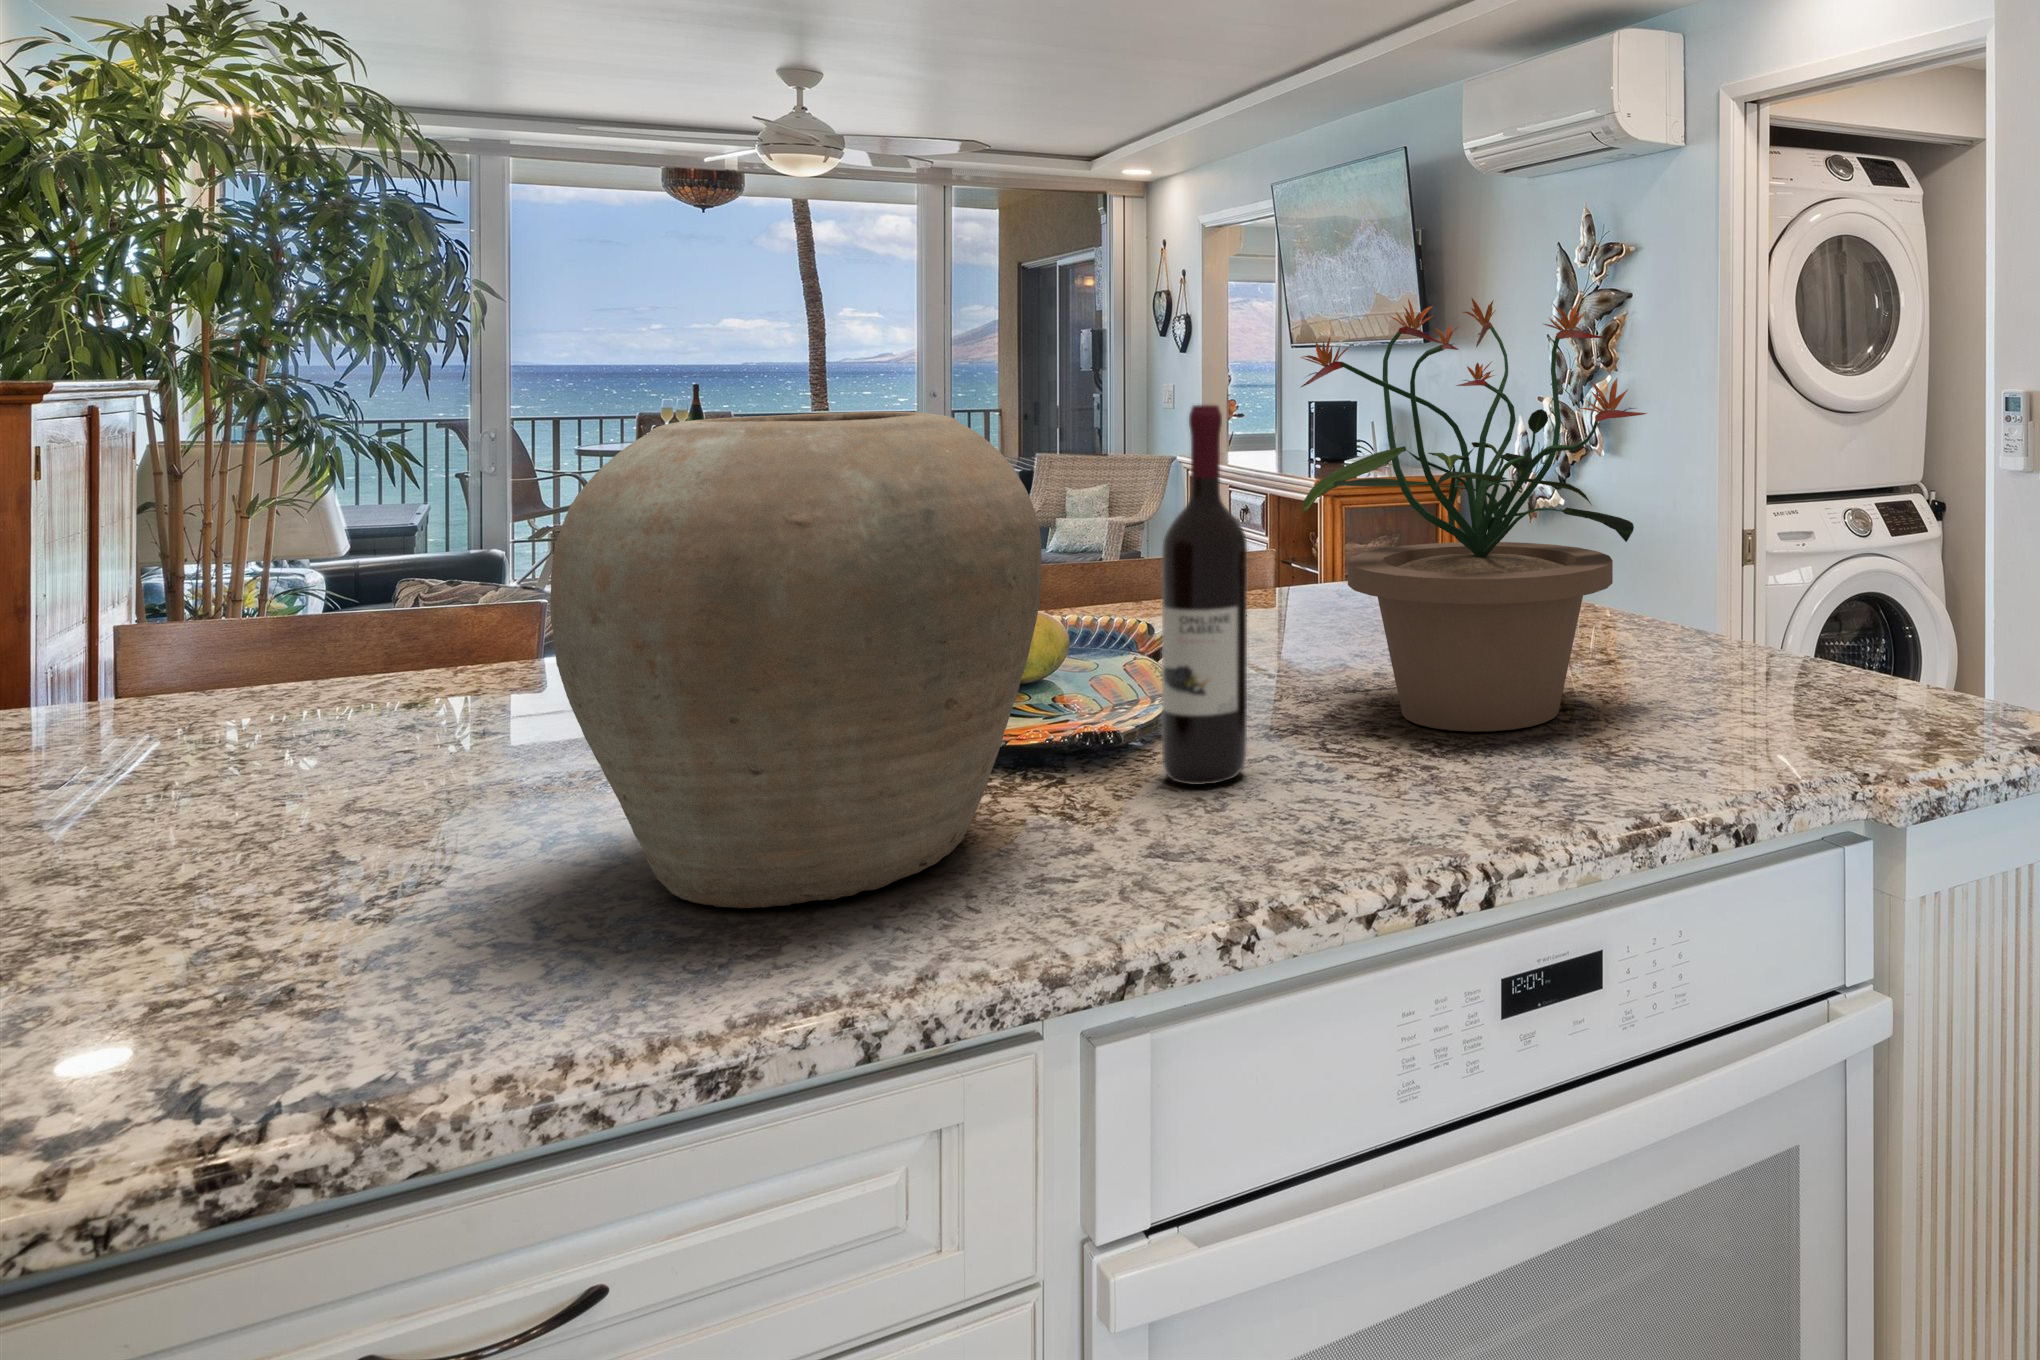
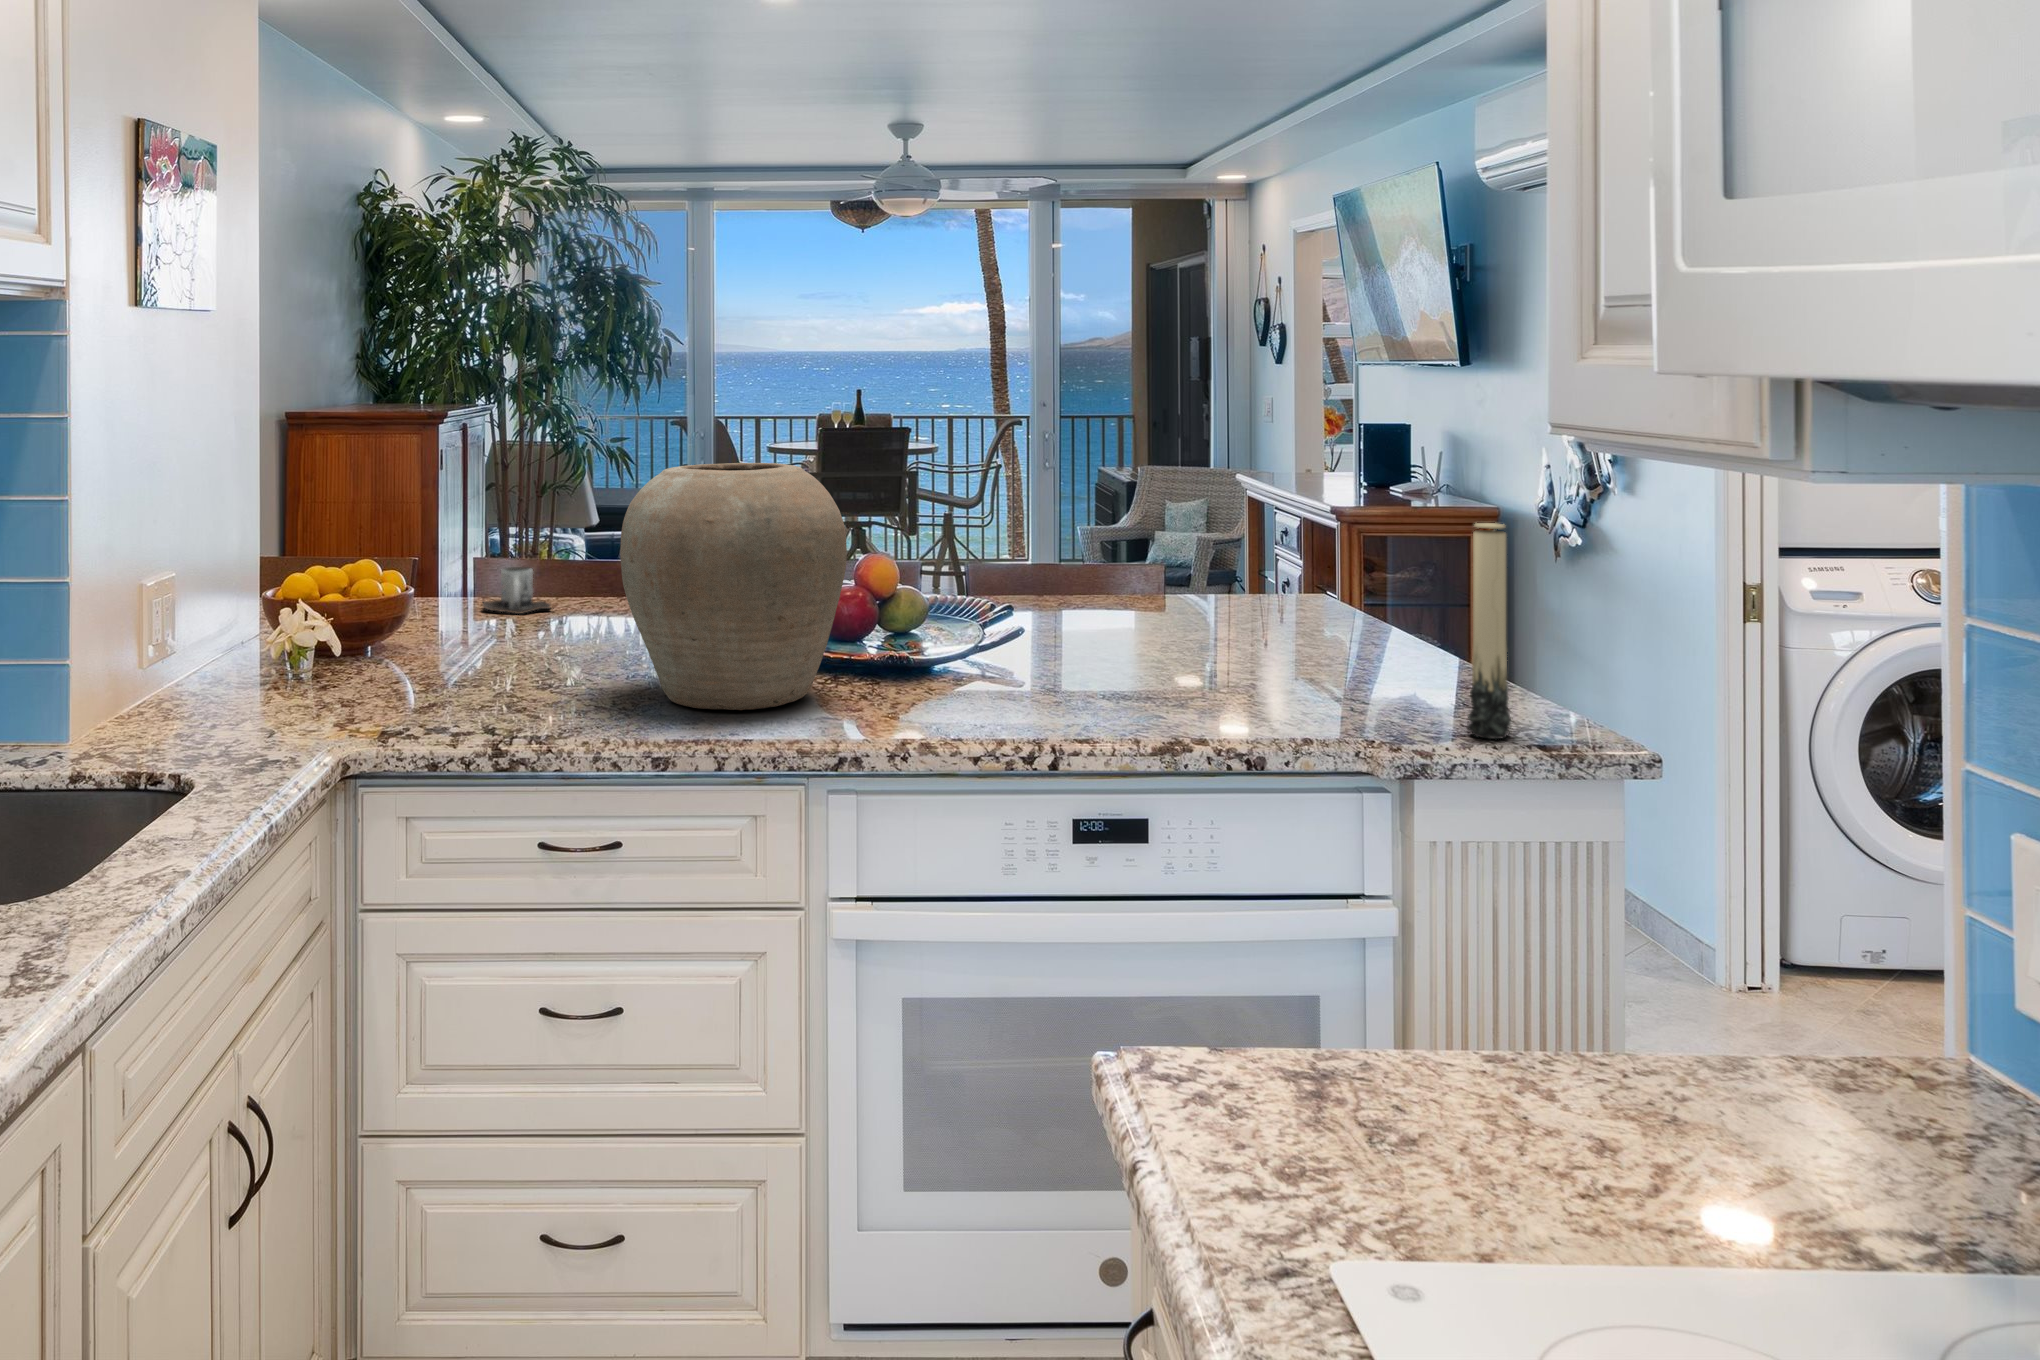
potted plant: present [1301,298,1647,731] -> none [1045,385,1295,694]
wine bottle: present [1162,405,1247,785] -> none [933,463,984,695]
candle: none [1900,457,1966,740] -> present [1468,523,1511,739]
mug: none [139,640,323,730] -> present [483,567,551,614]

